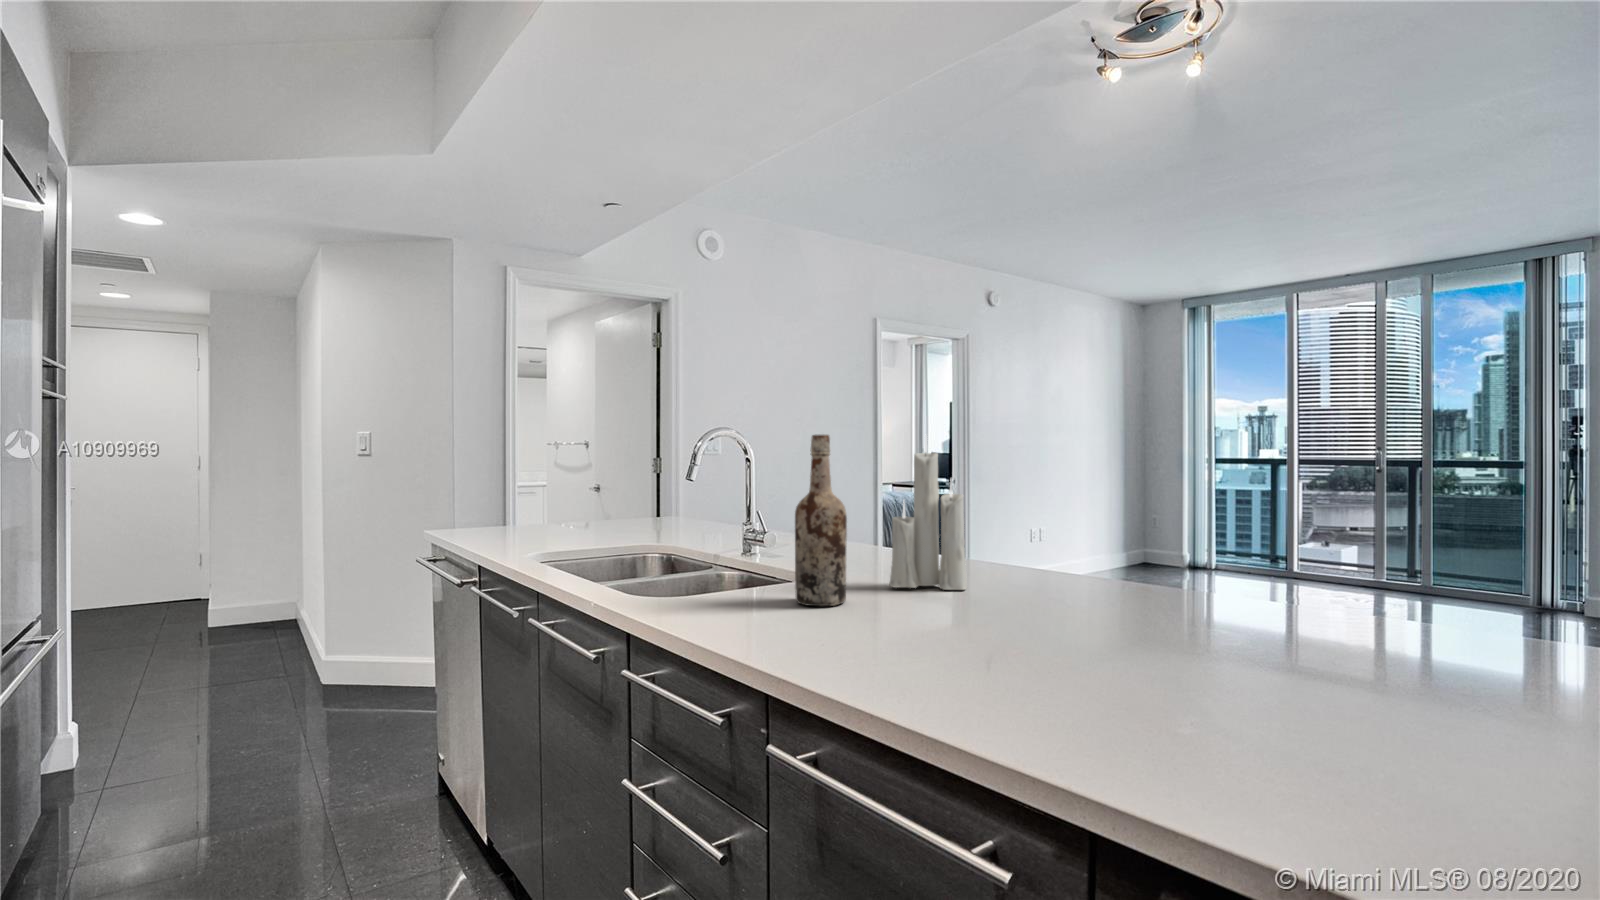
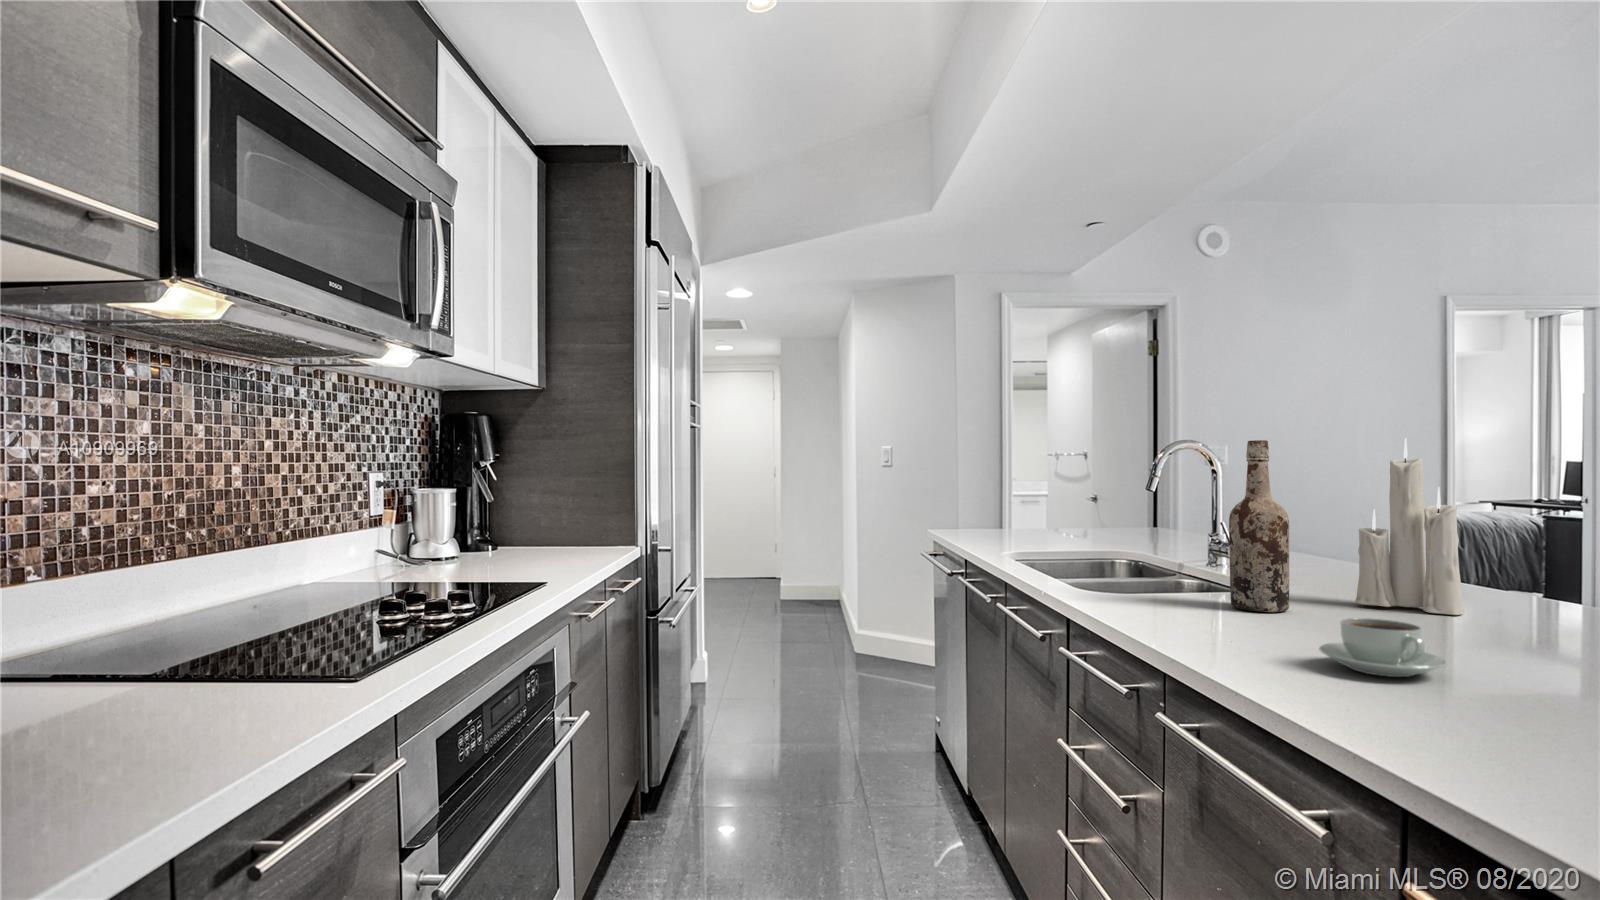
coffee cup: none [916,611,1018,669] -> present [1319,618,1447,677]

